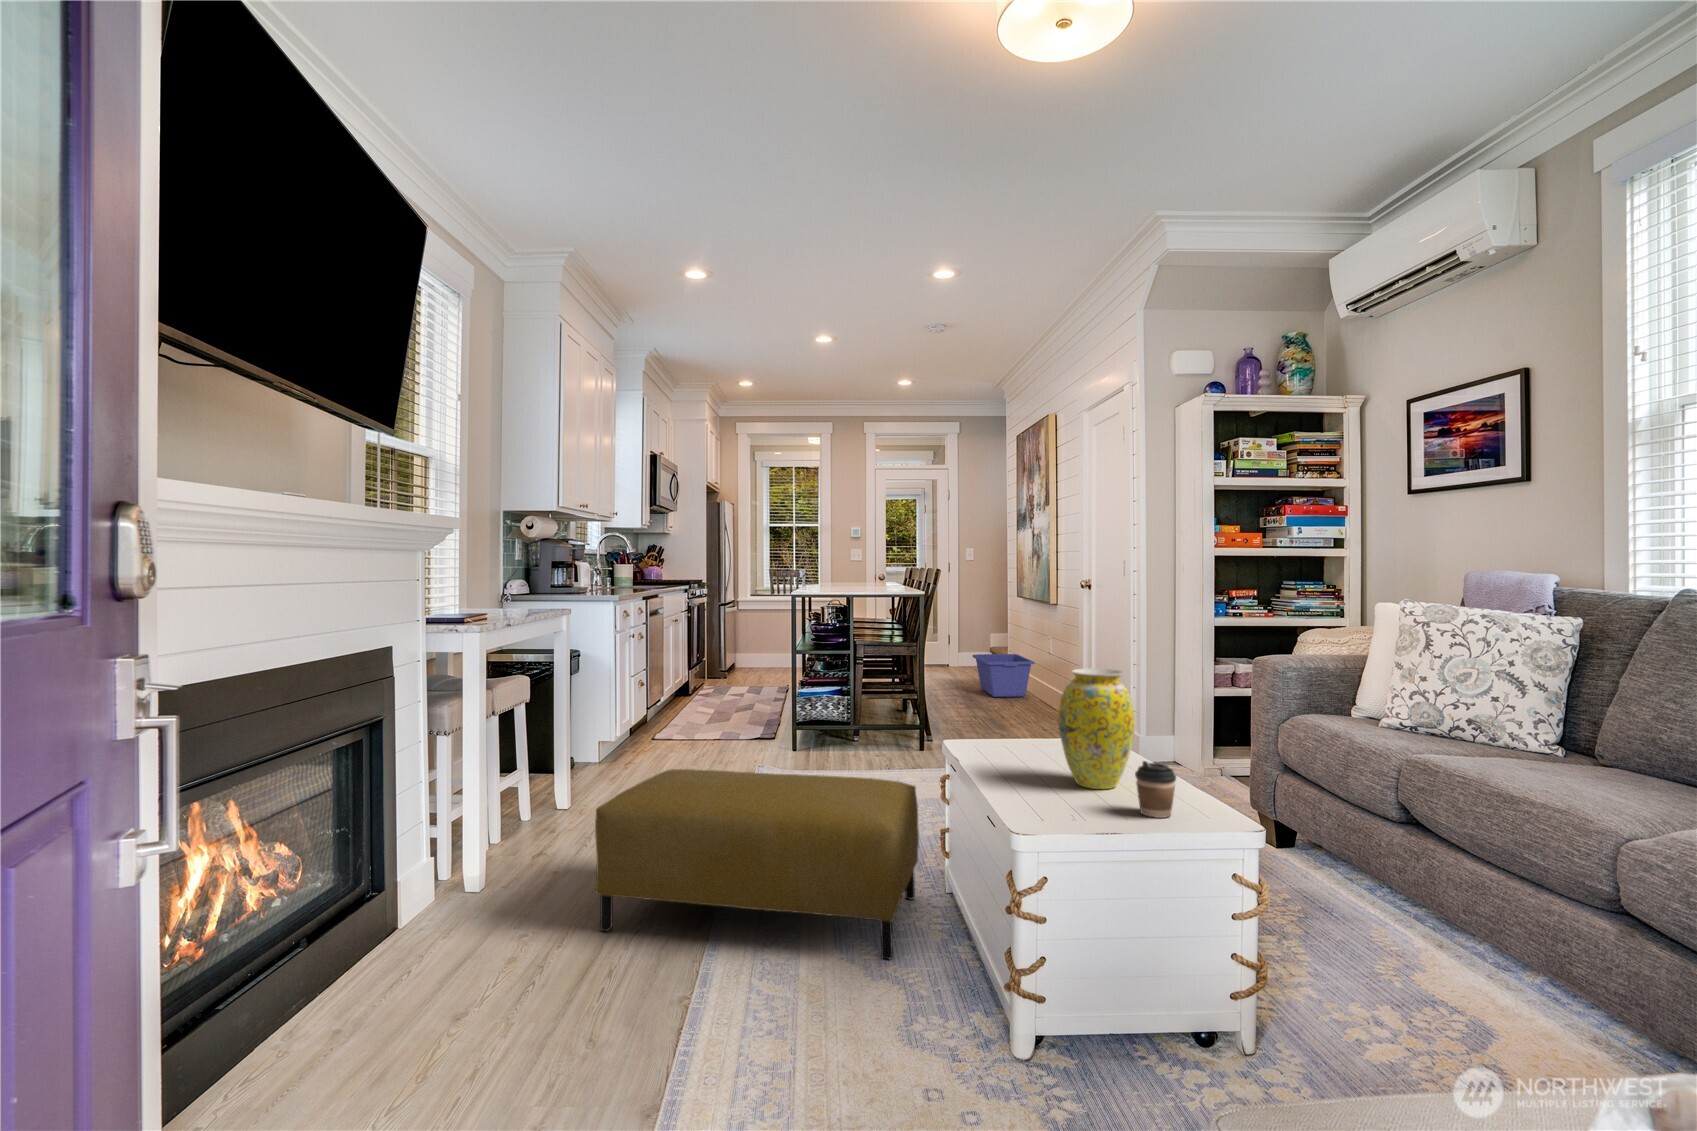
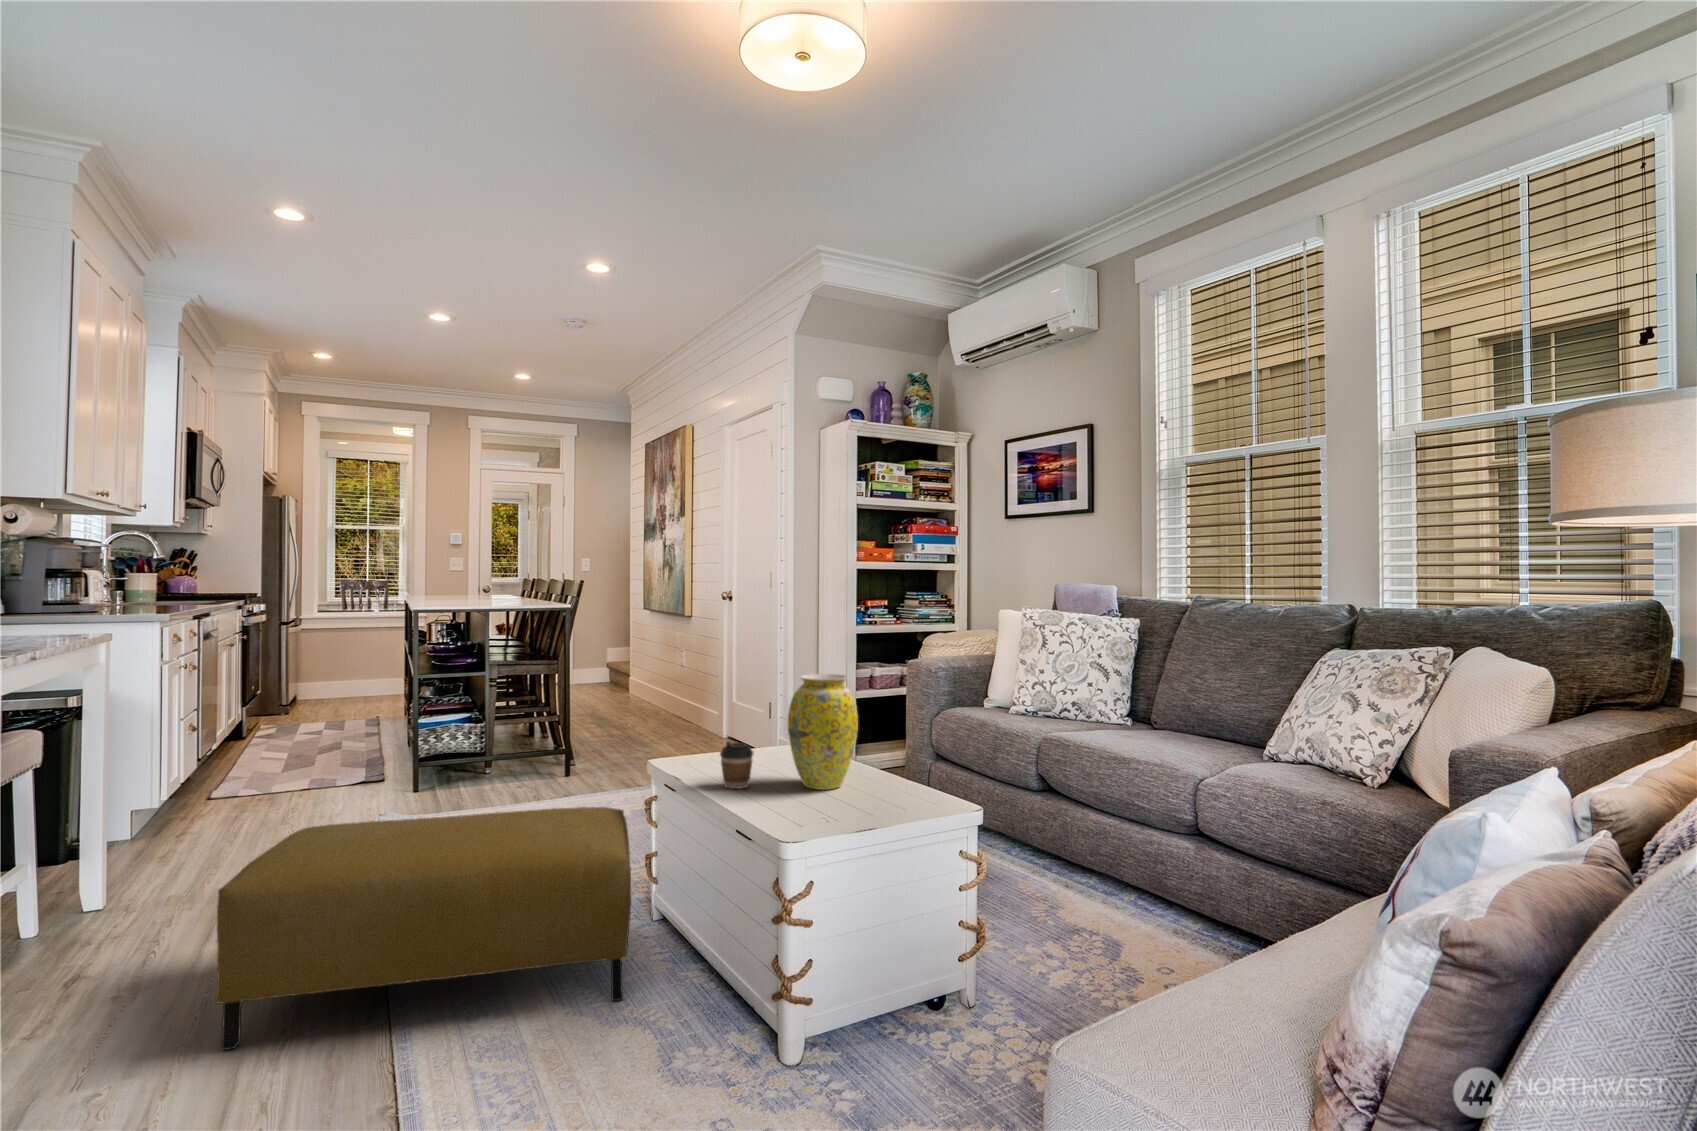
storage bin: present [972,654,1035,697] -> none [600,668,669,713]
coffee cup: present [1135,761,1176,818] -> present [720,742,753,789]

